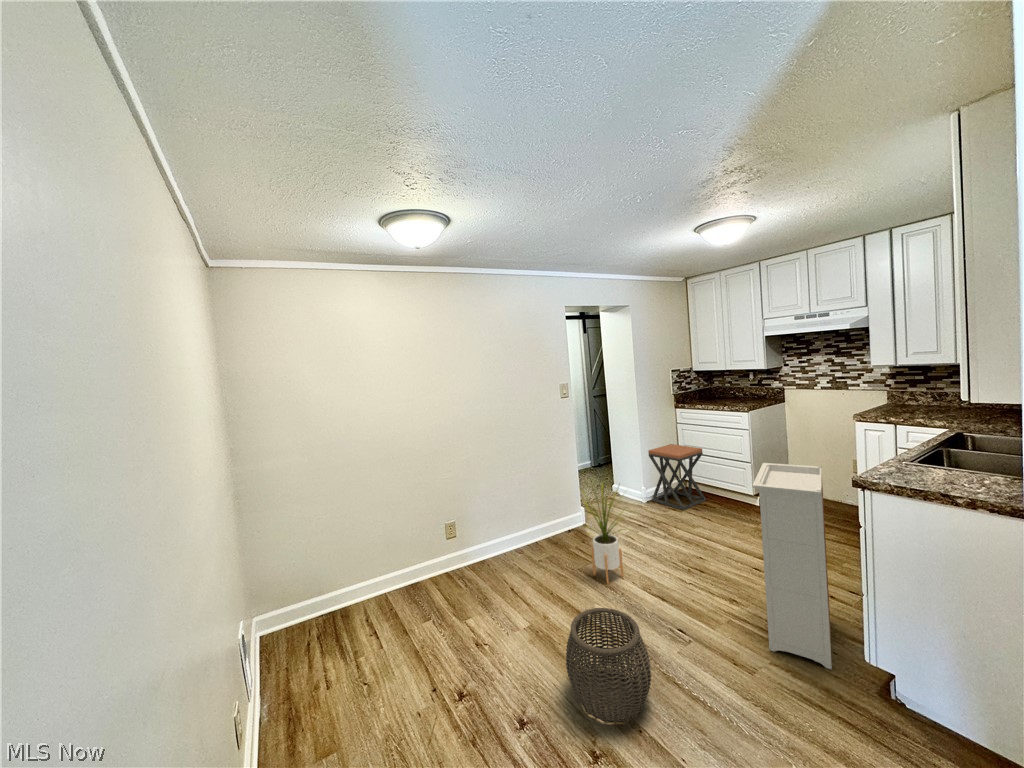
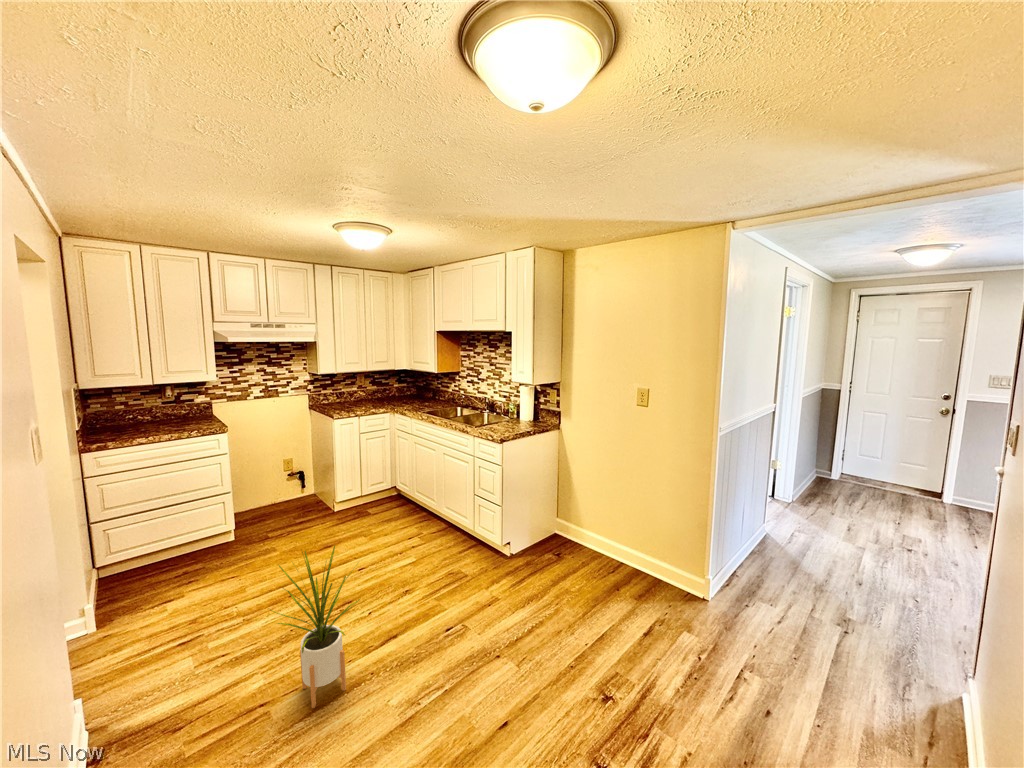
stool: present [648,444,706,510] -> none [95,498,185,621]
storage cabinet: present [753,463,832,669] -> none [419,445,495,587]
woven basket: present [566,608,651,723] -> none [499,606,580,716]

